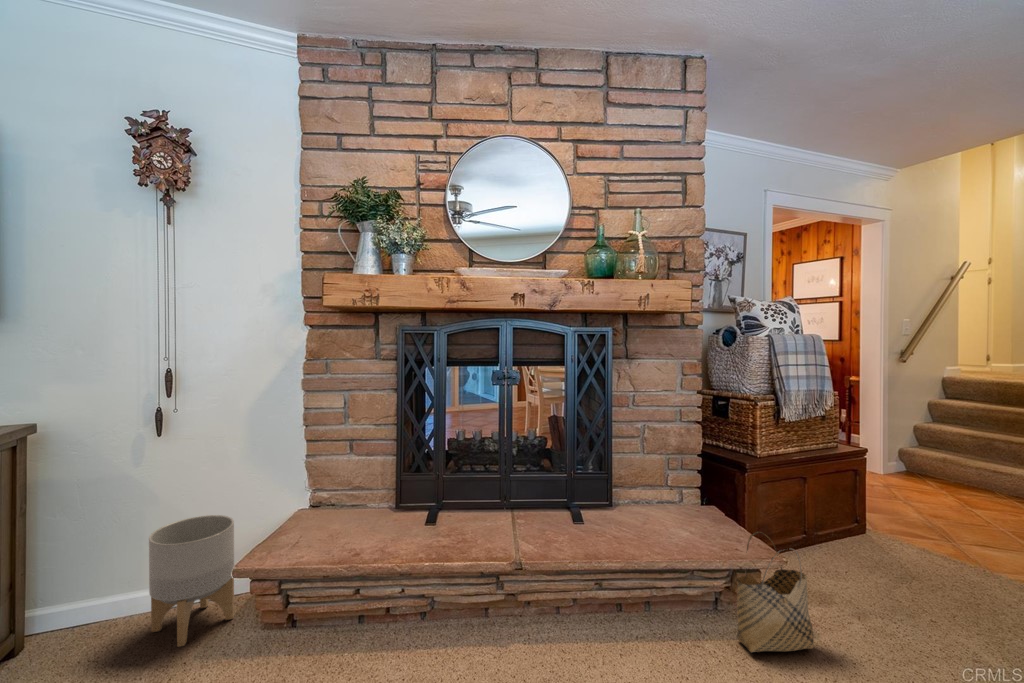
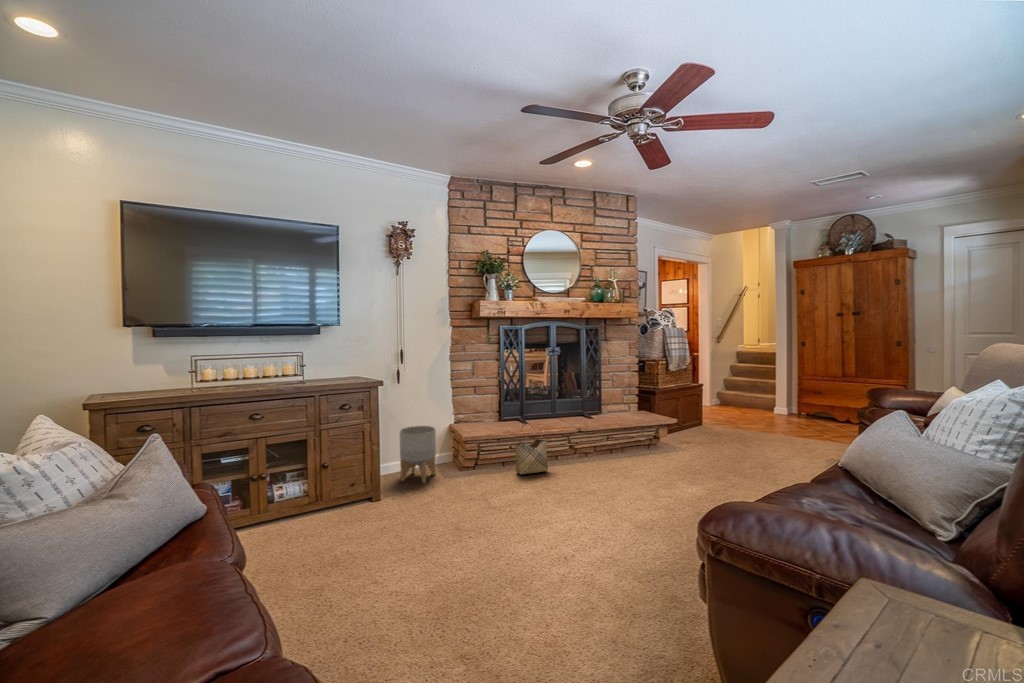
woven basket: present [736,531,814,652] -> present [515,423,548,474]

